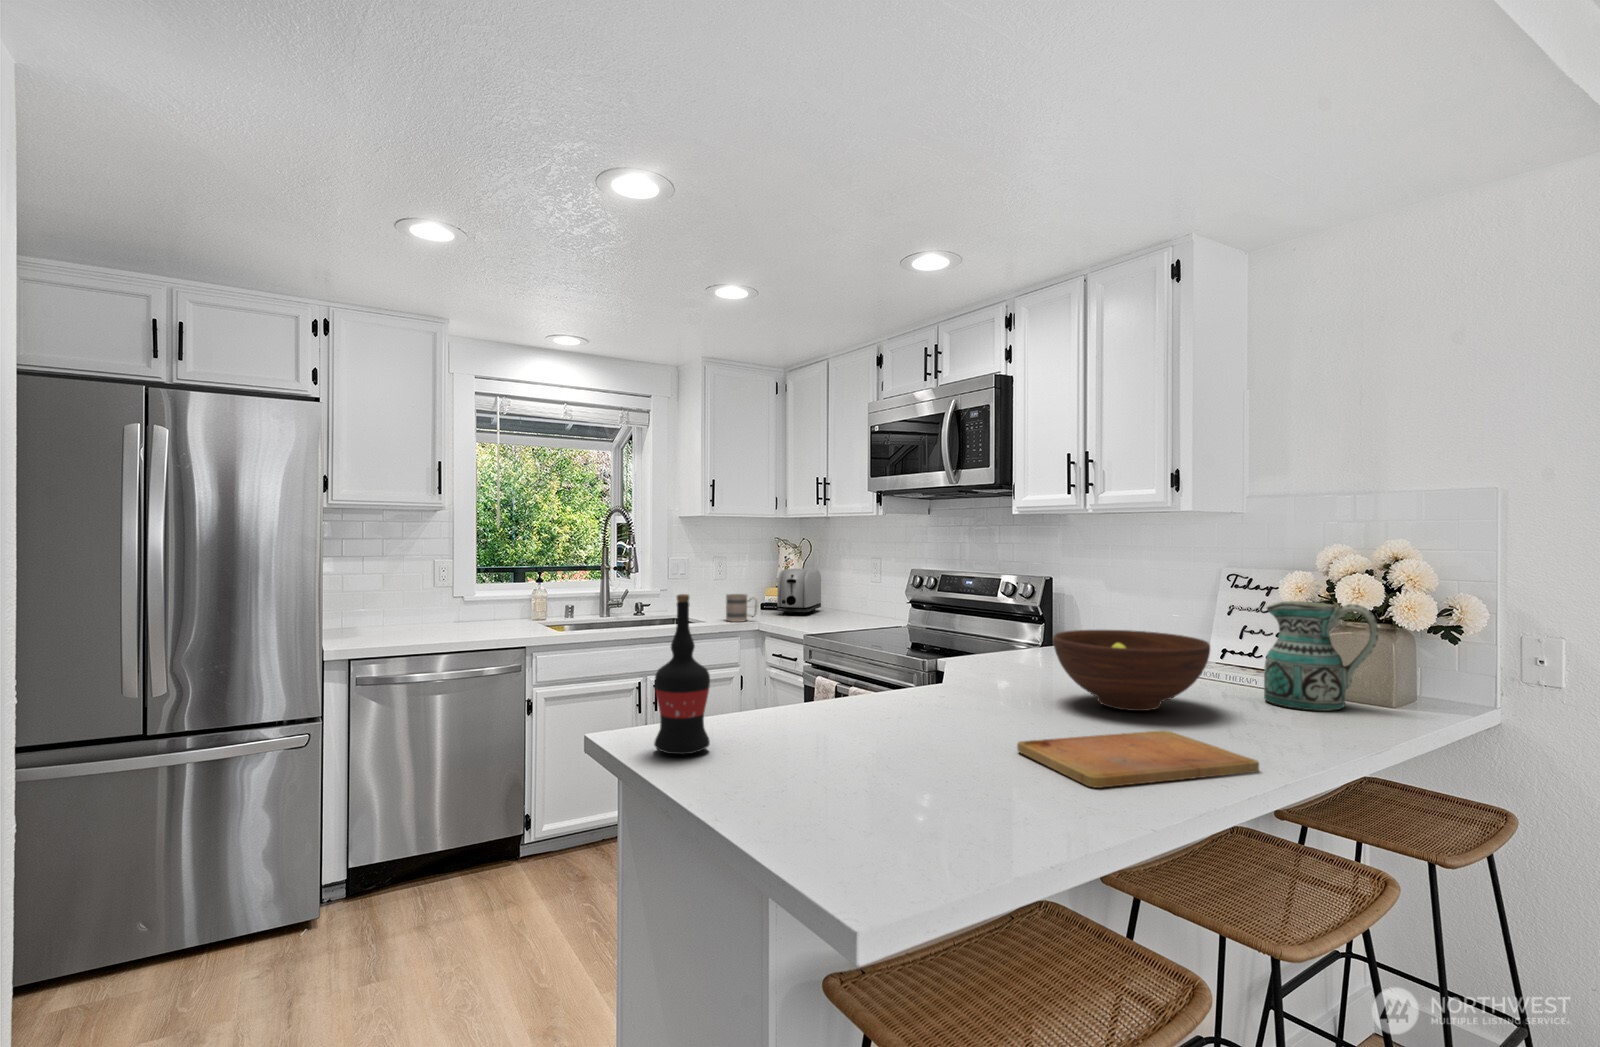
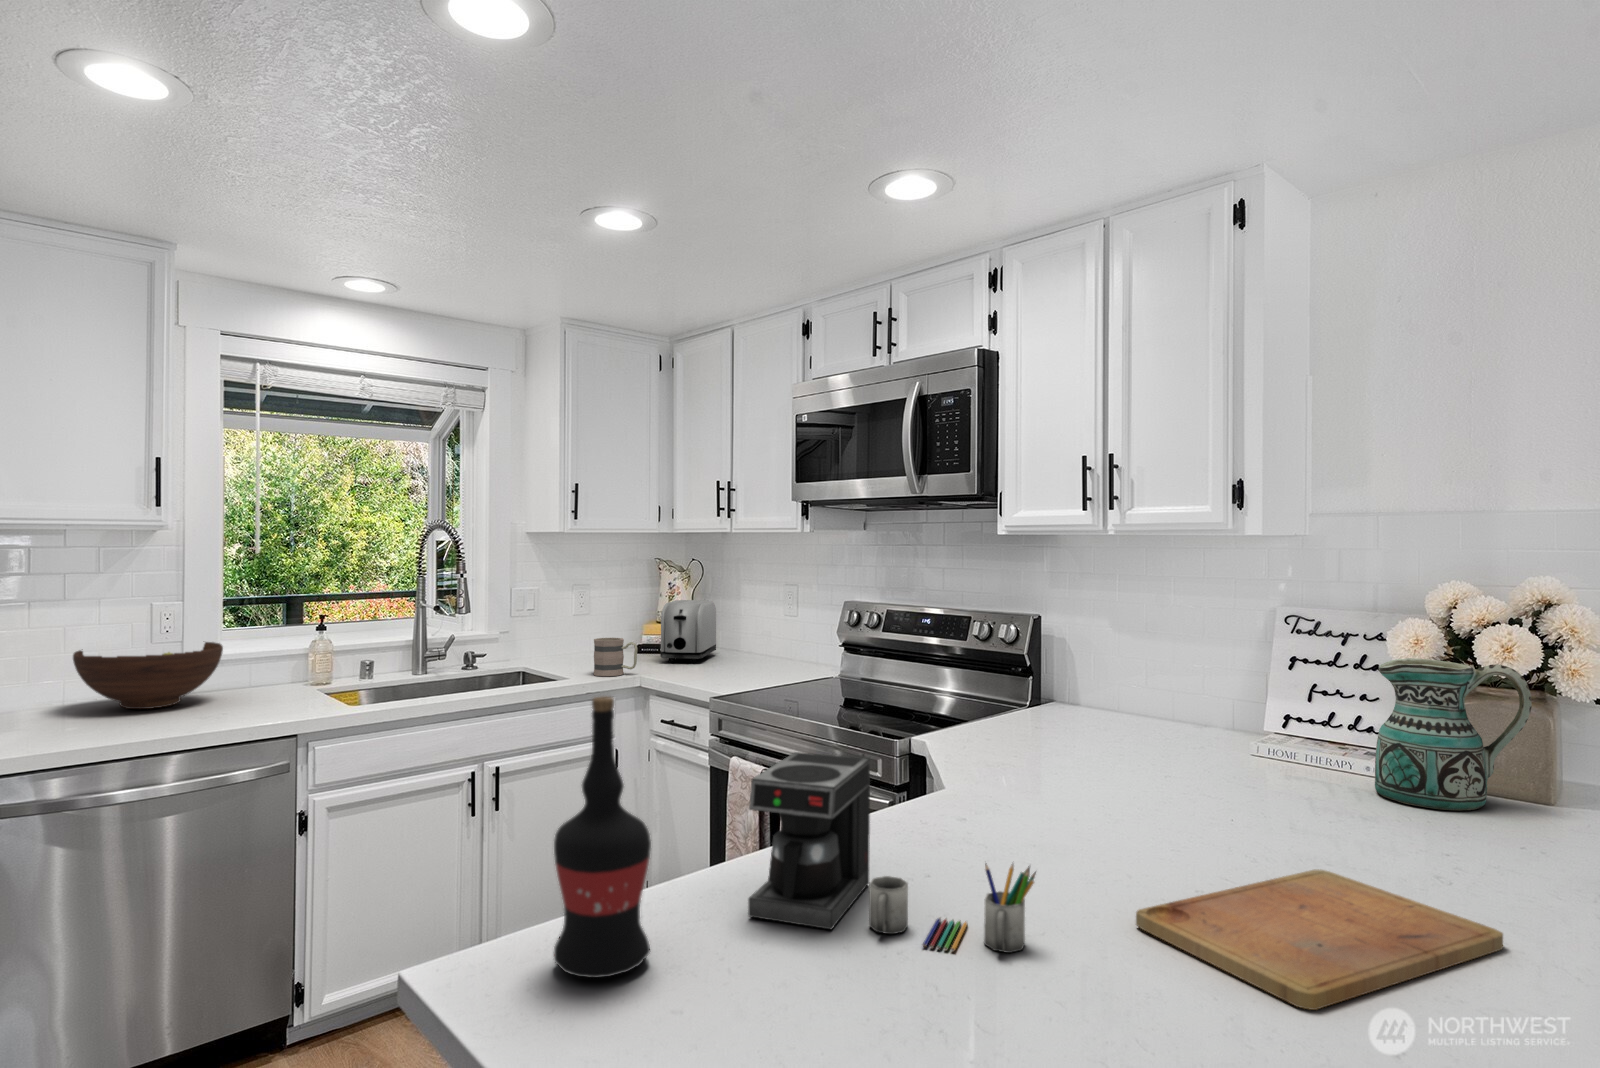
fruit bowl: present [1053,630,1210,711] -> present [73,642,223,709]
coffee maker: none [776,643,946,758] -> present [748,752,1036,953]

